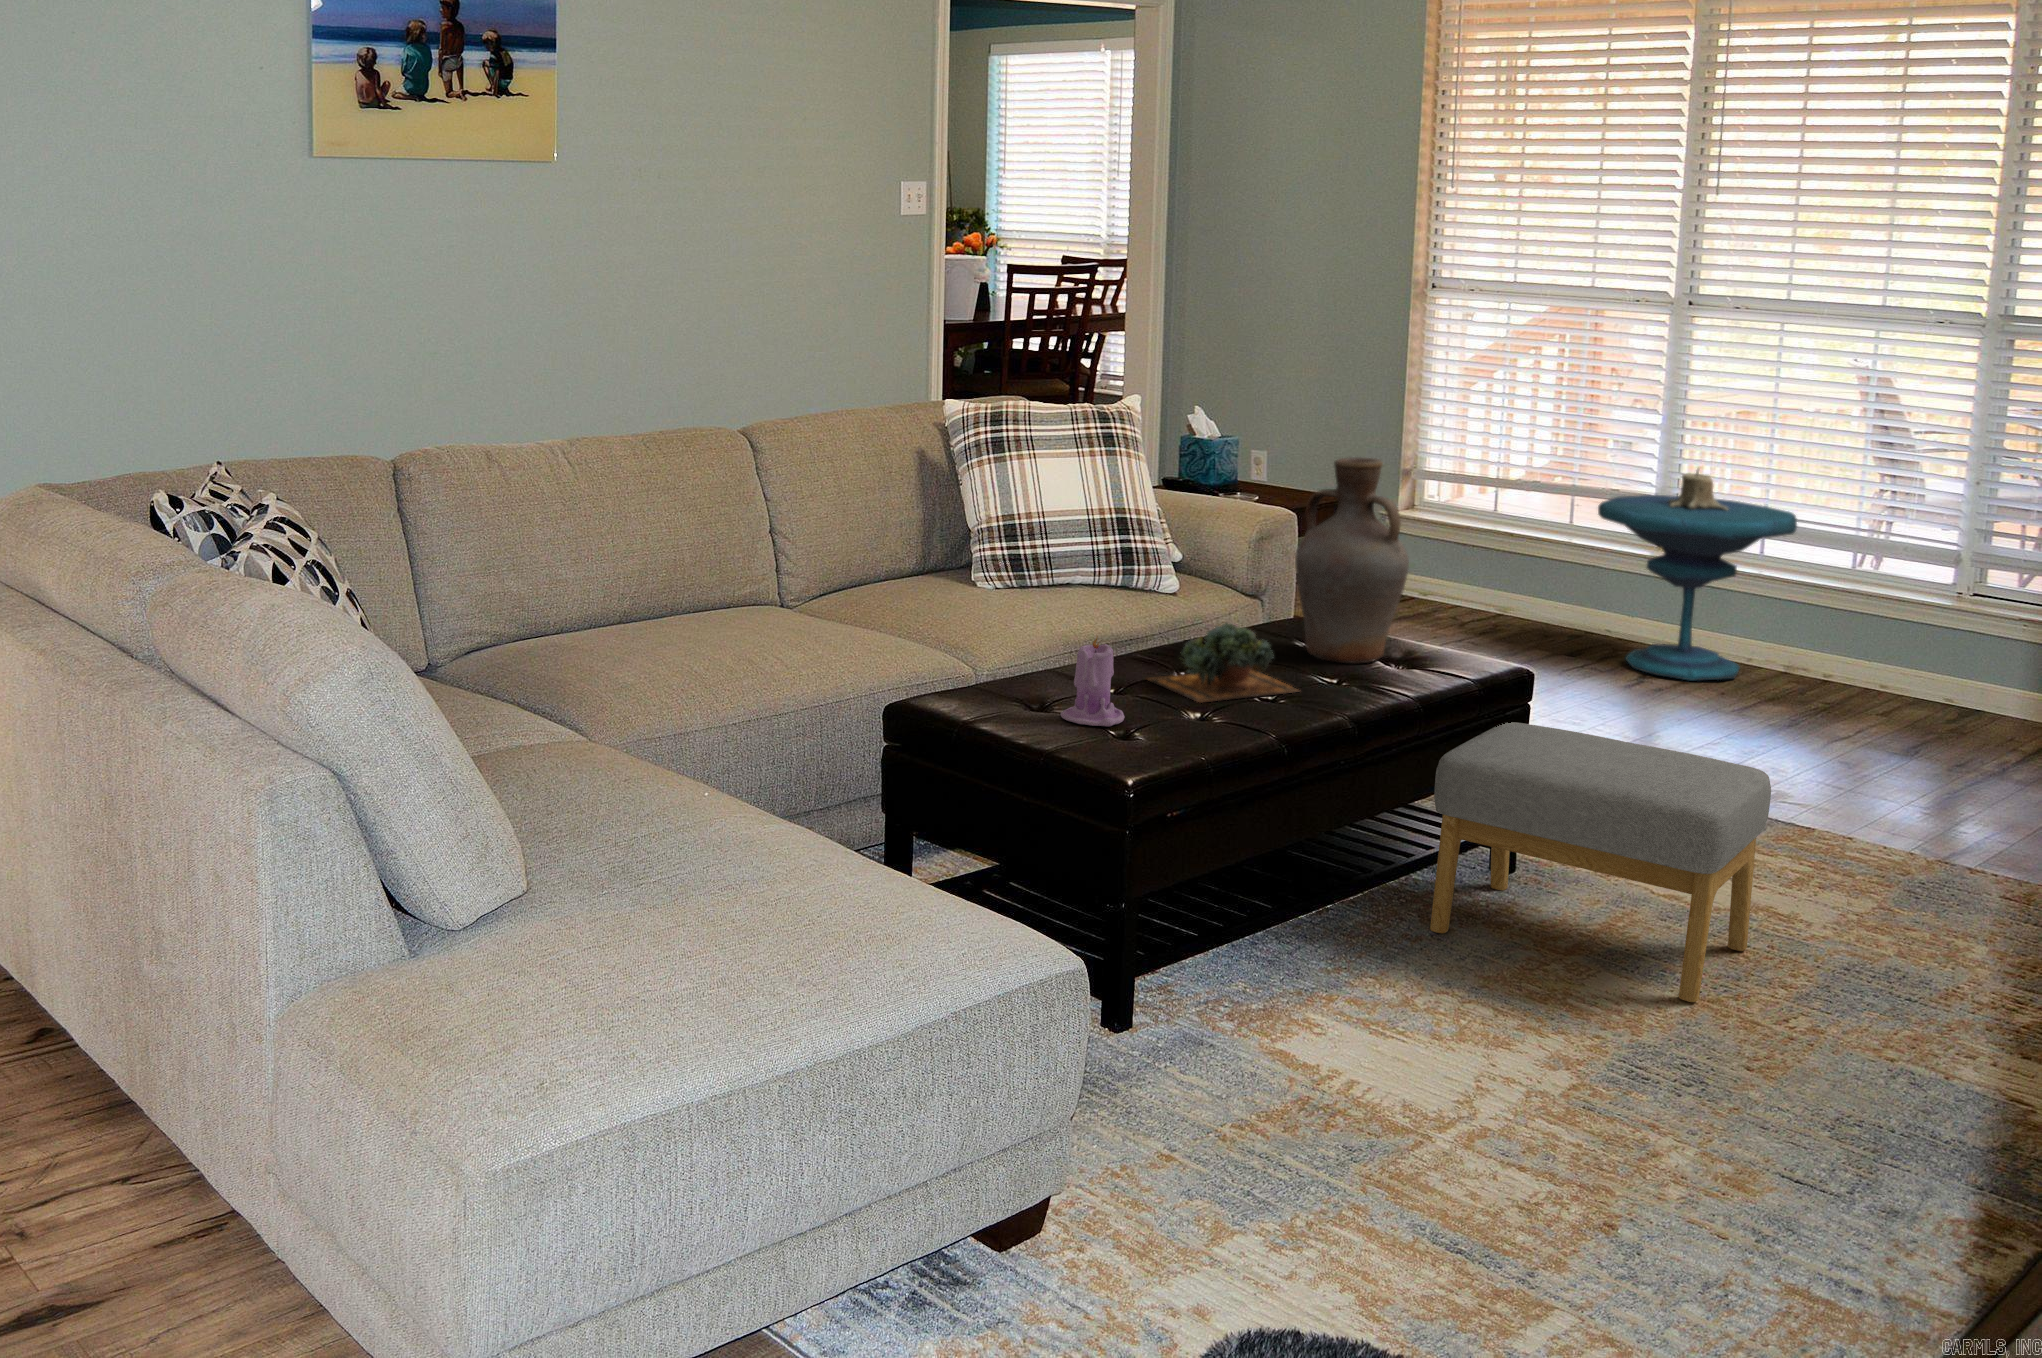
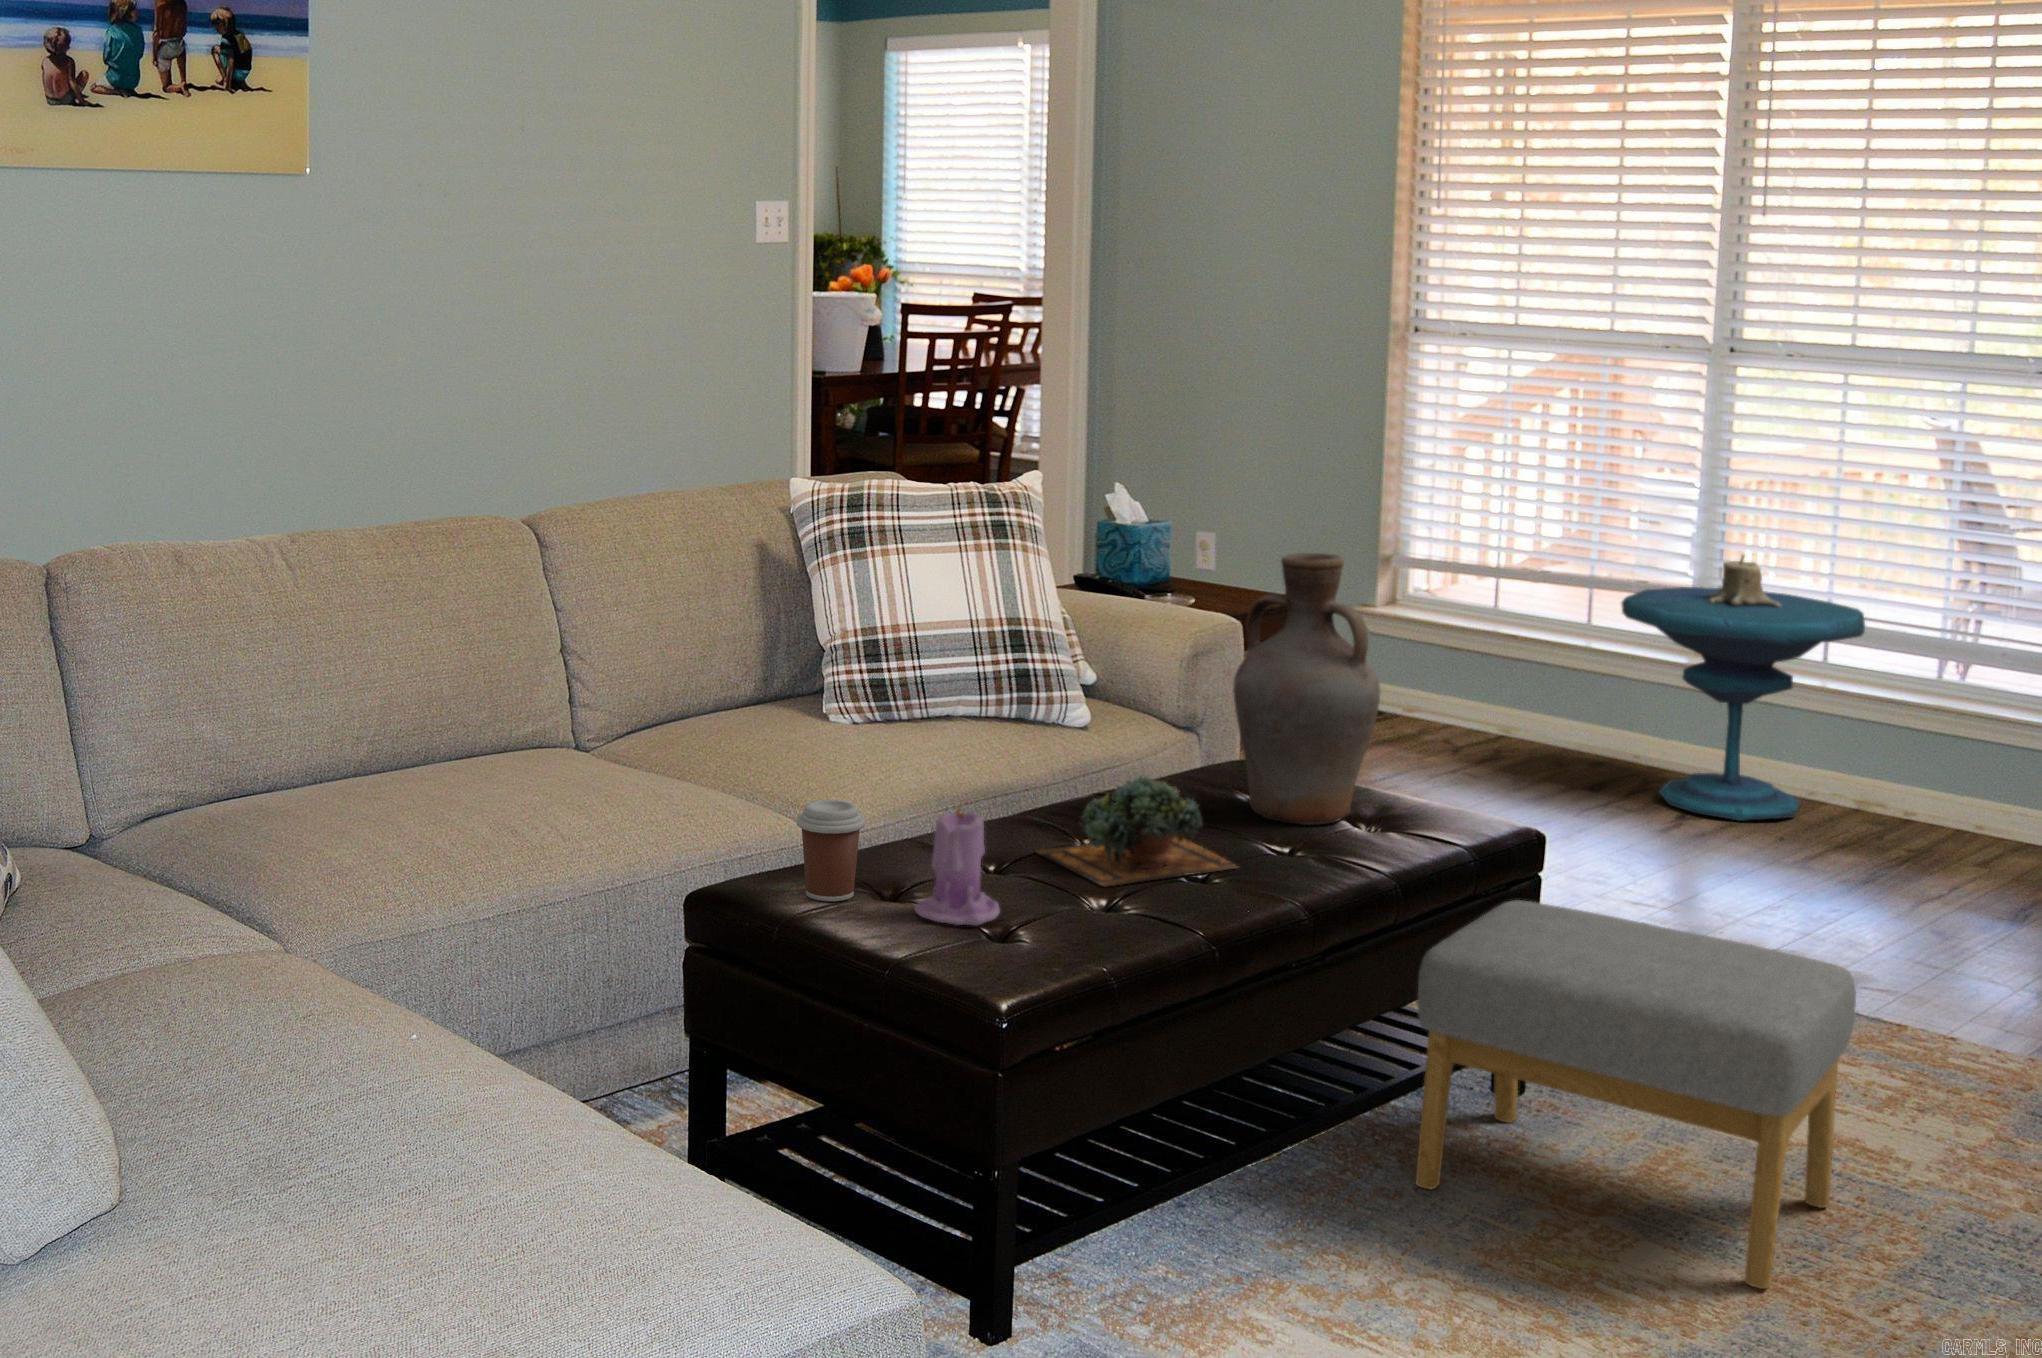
coffee cup: none [973,635,1023,709] -> present [797,799,865,901]

